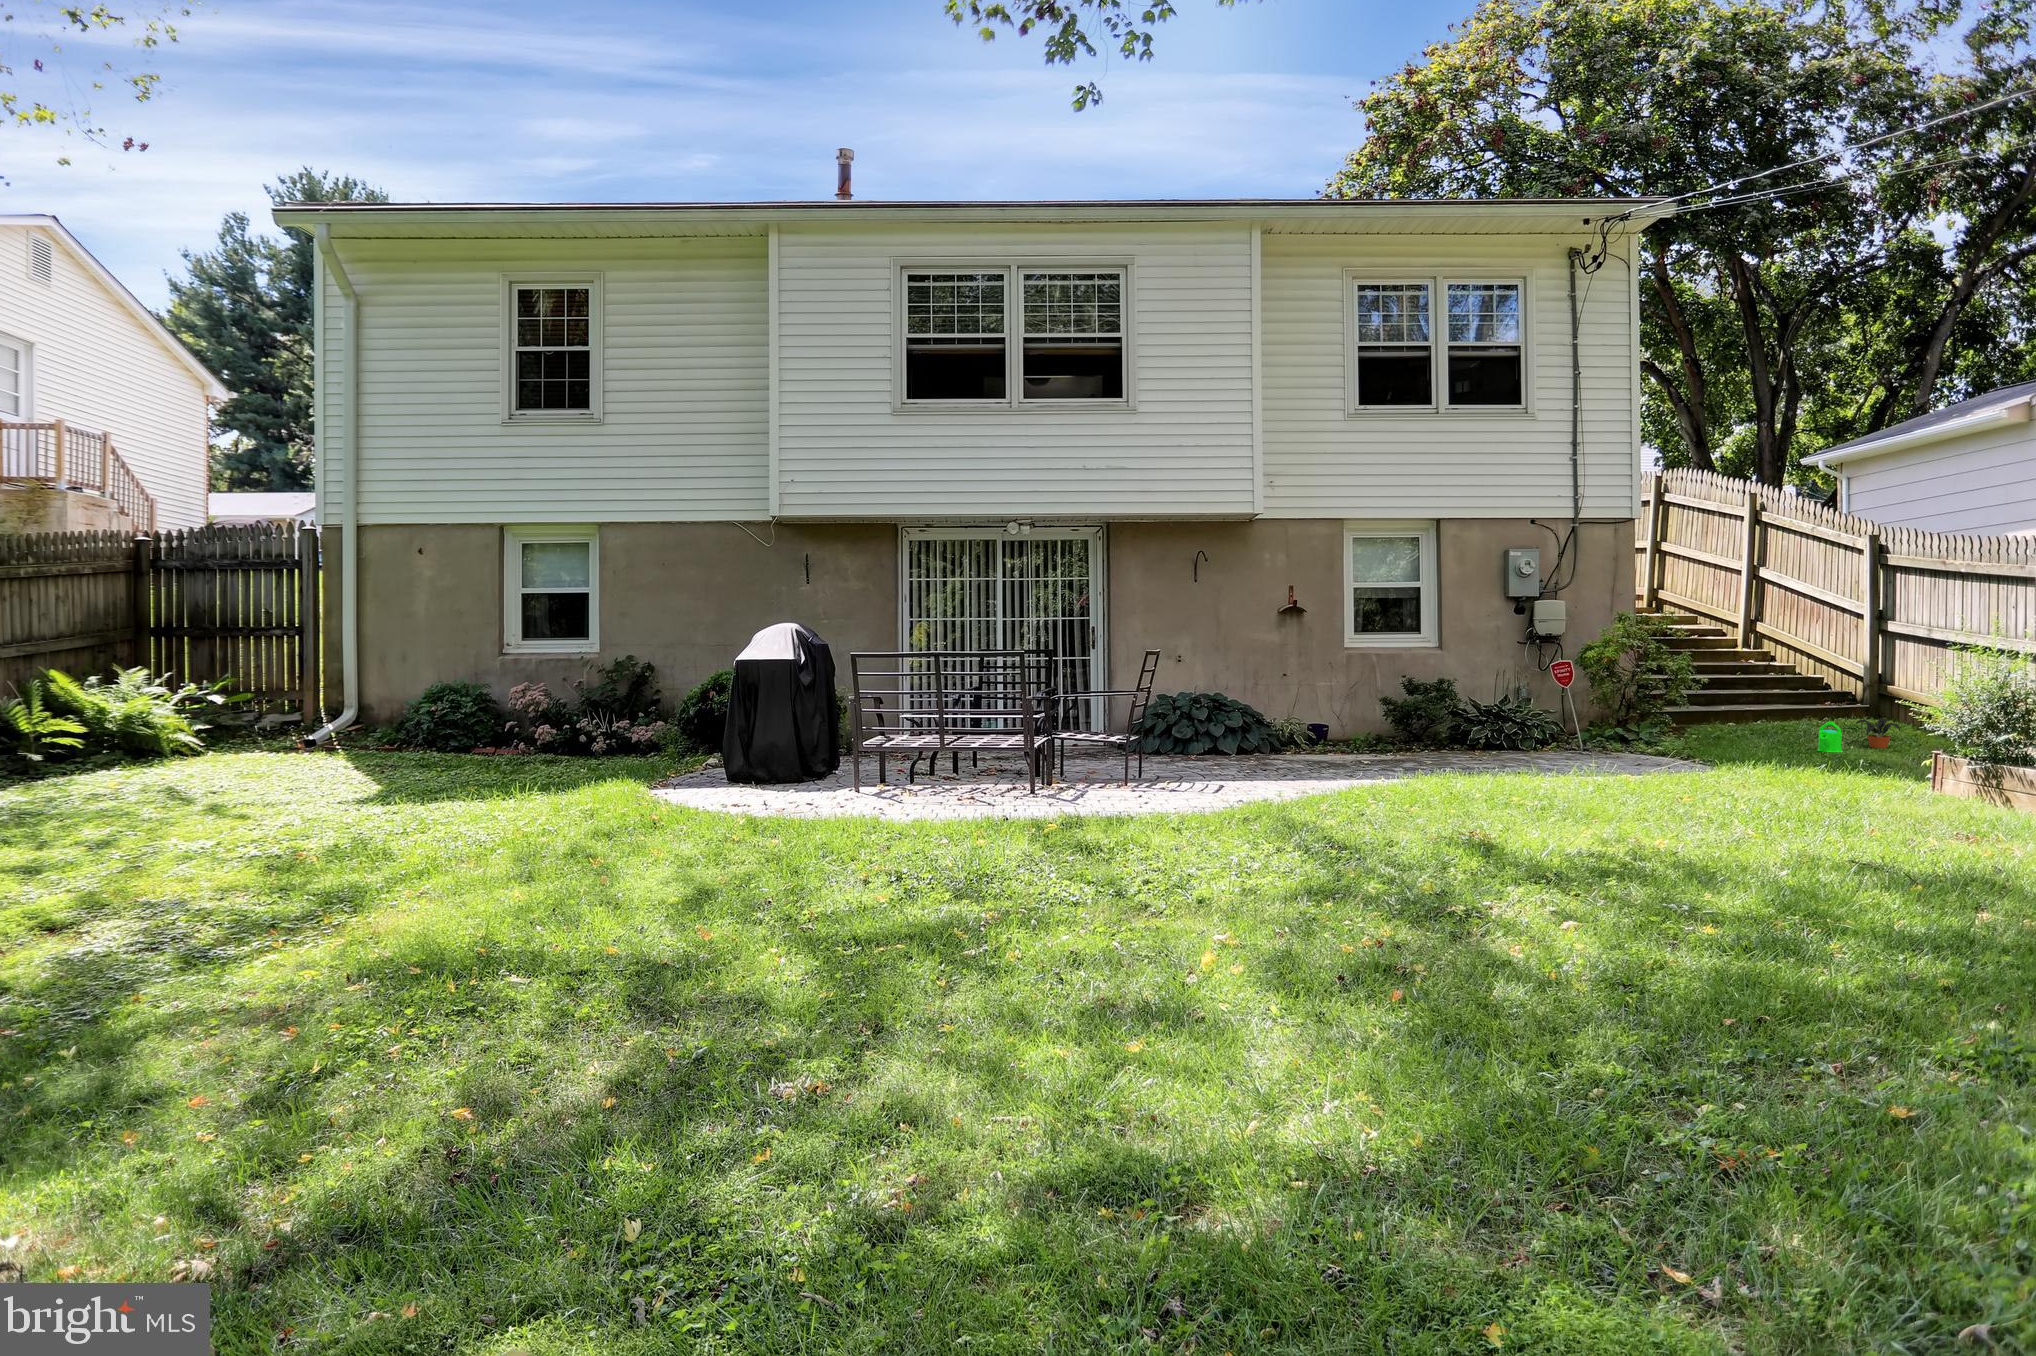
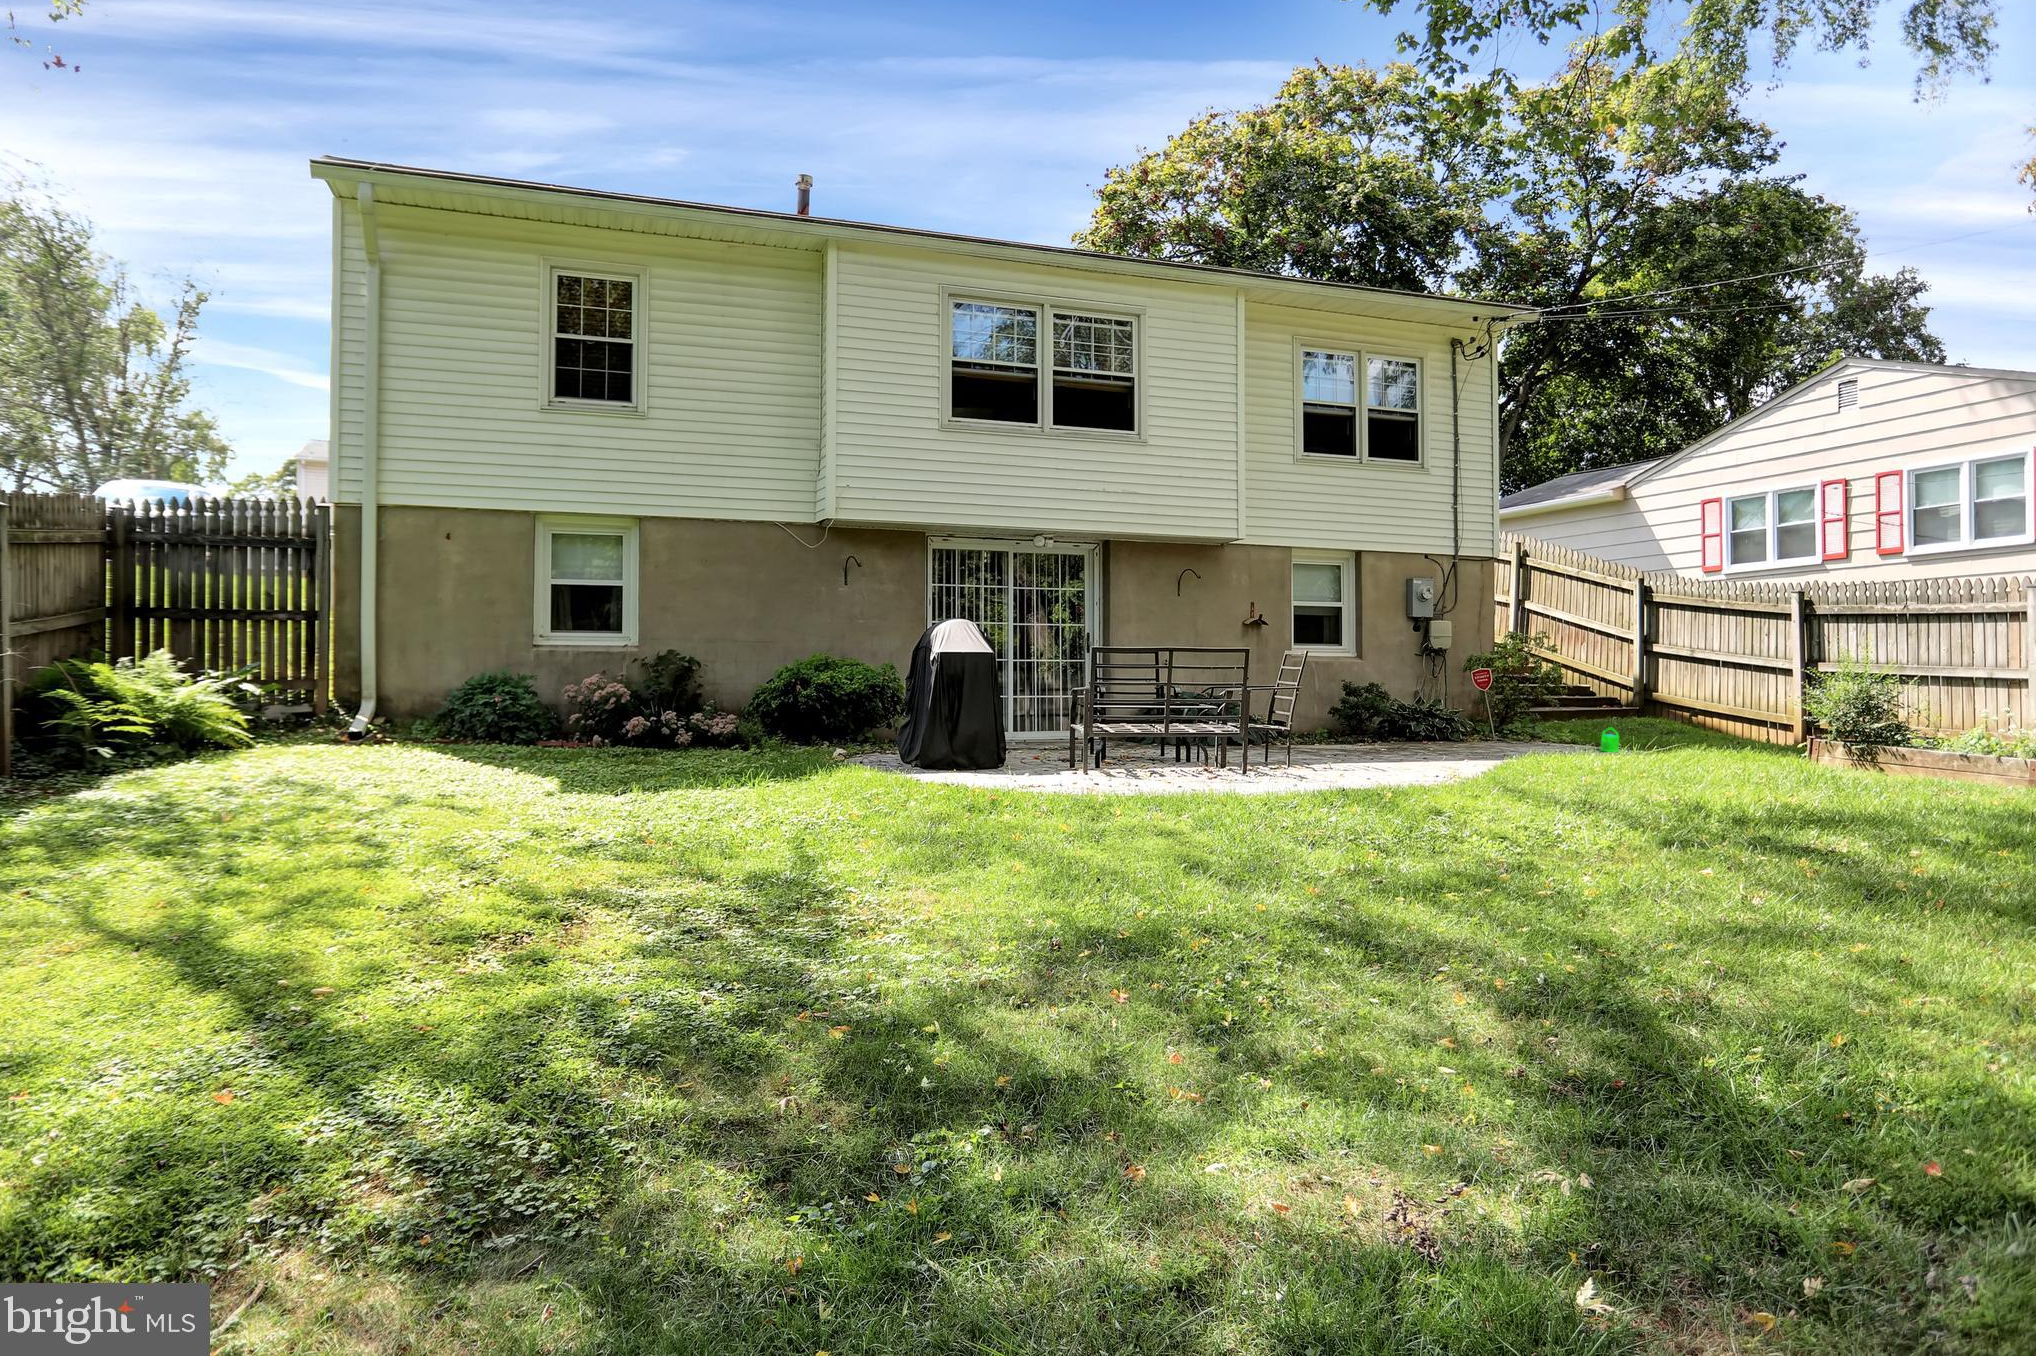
potted plant: present [1855,718,1900,748] -> none [1628,725,1664,749]

